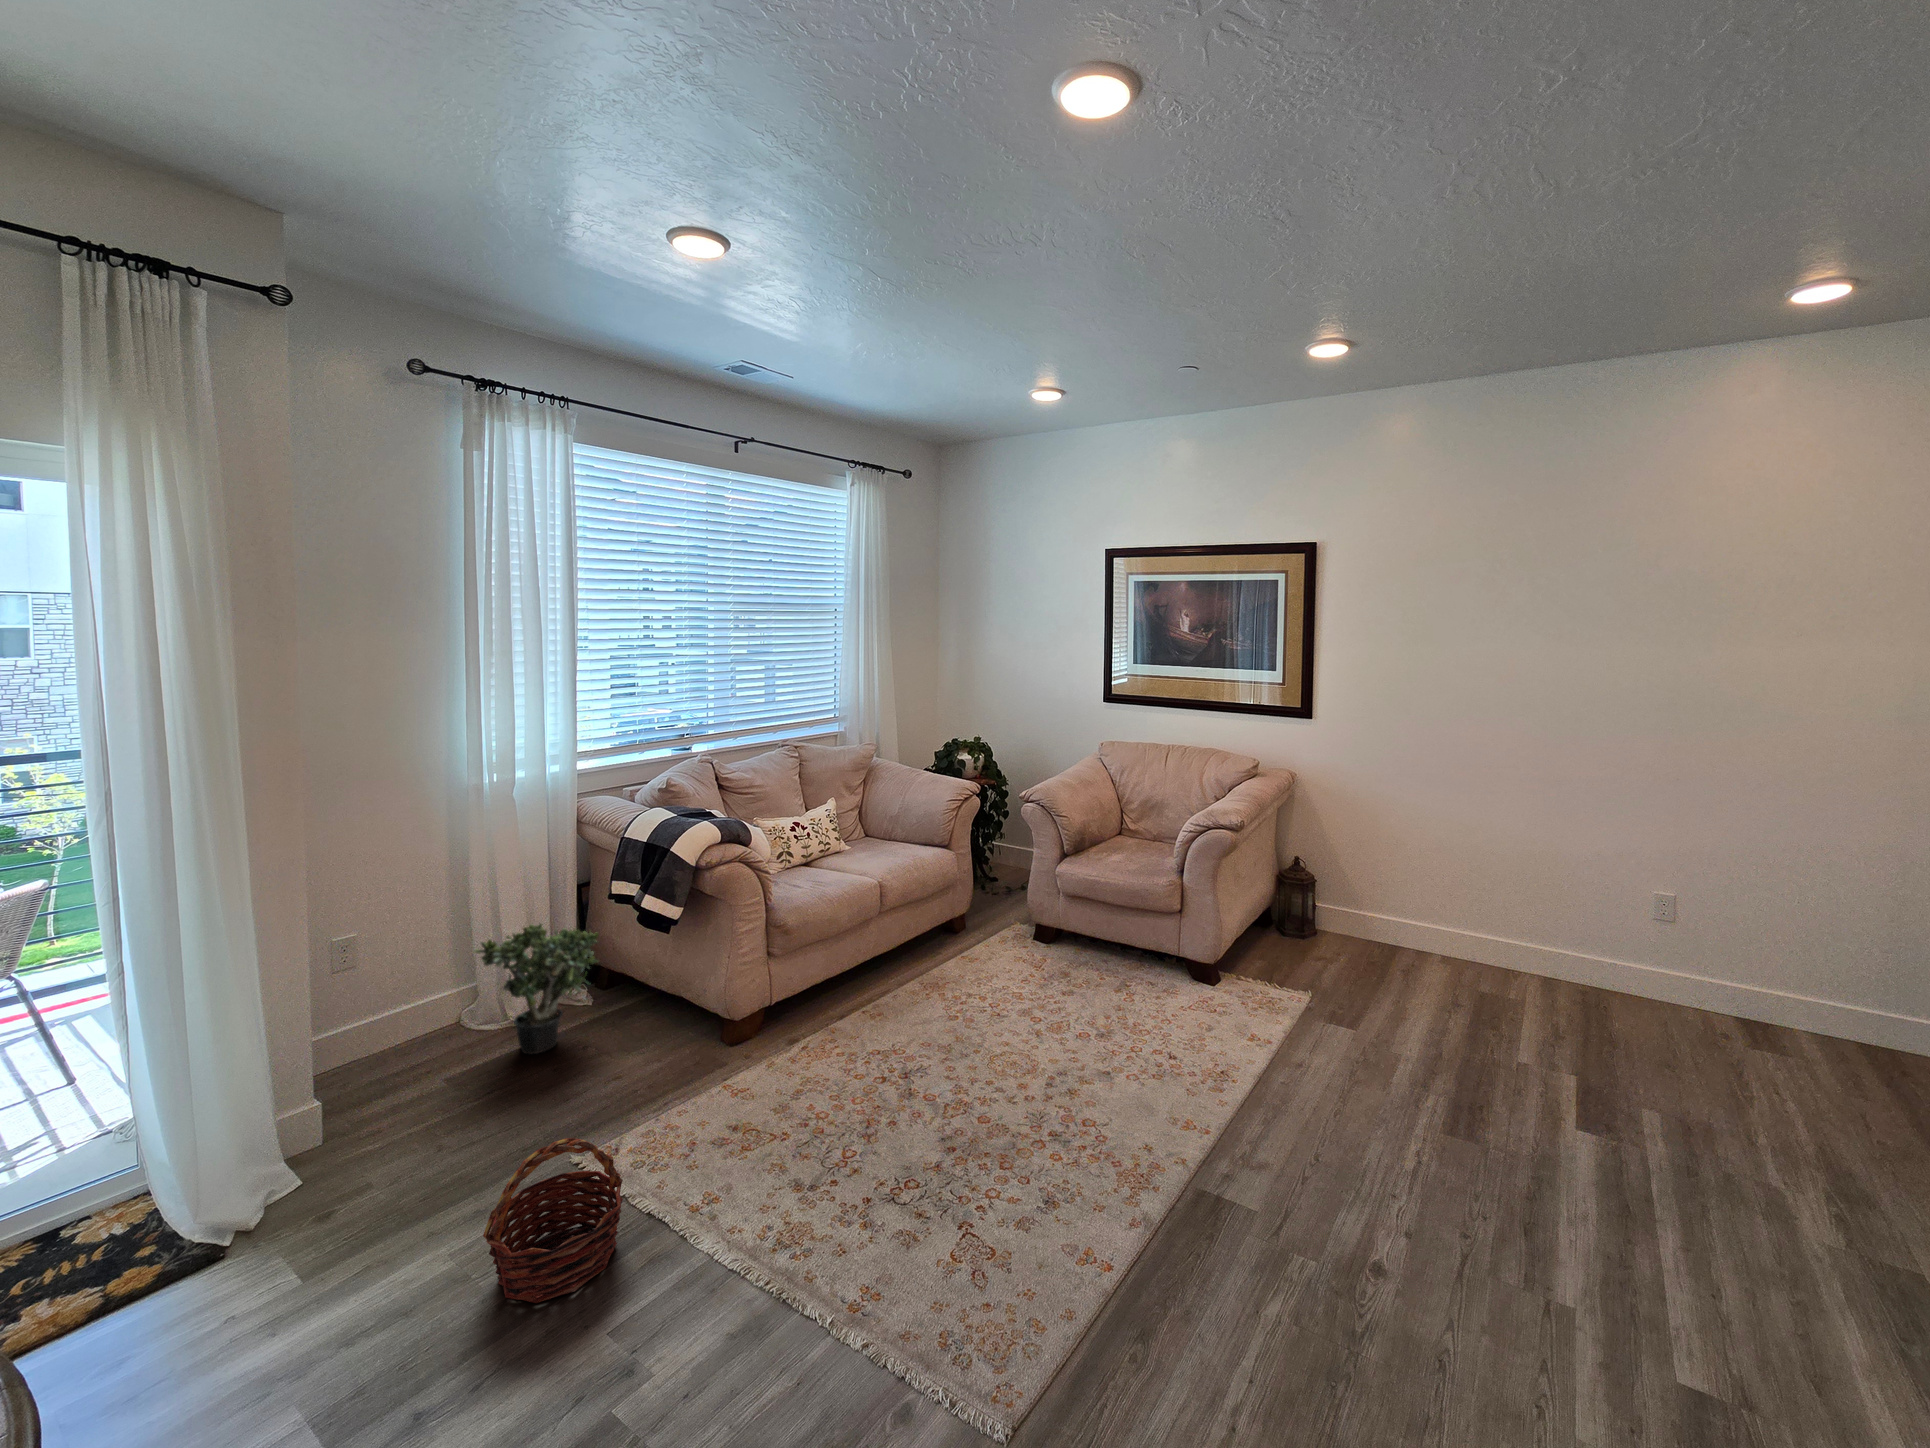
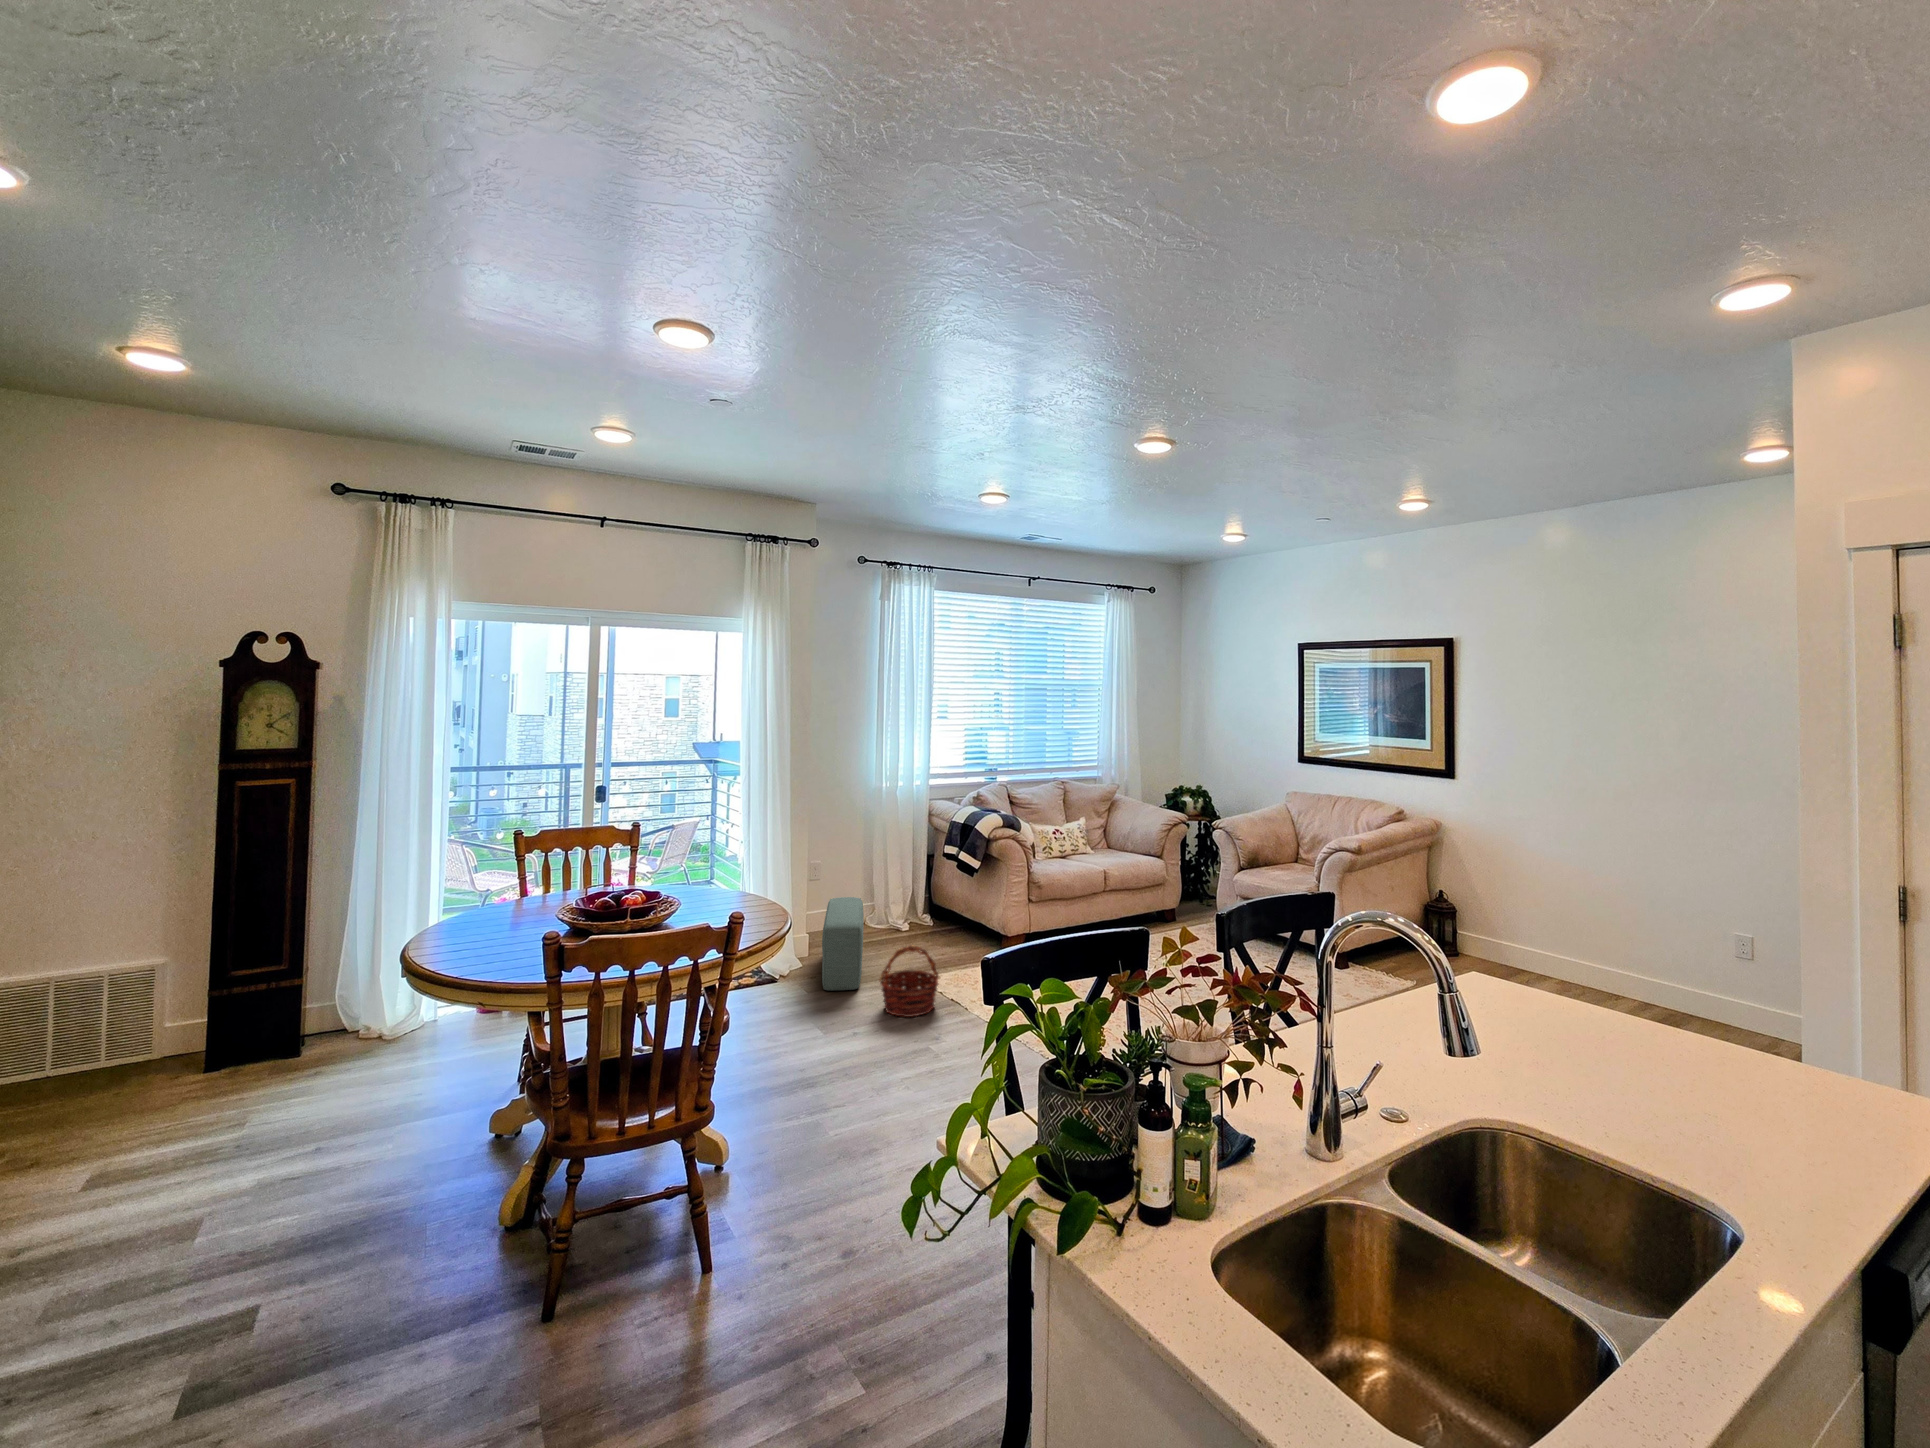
potted plant: present [475,924,599,1054] -> none [875,865,936,940]
pouf: none [341,1010,449,1254] -> present [822,897,864,991]

